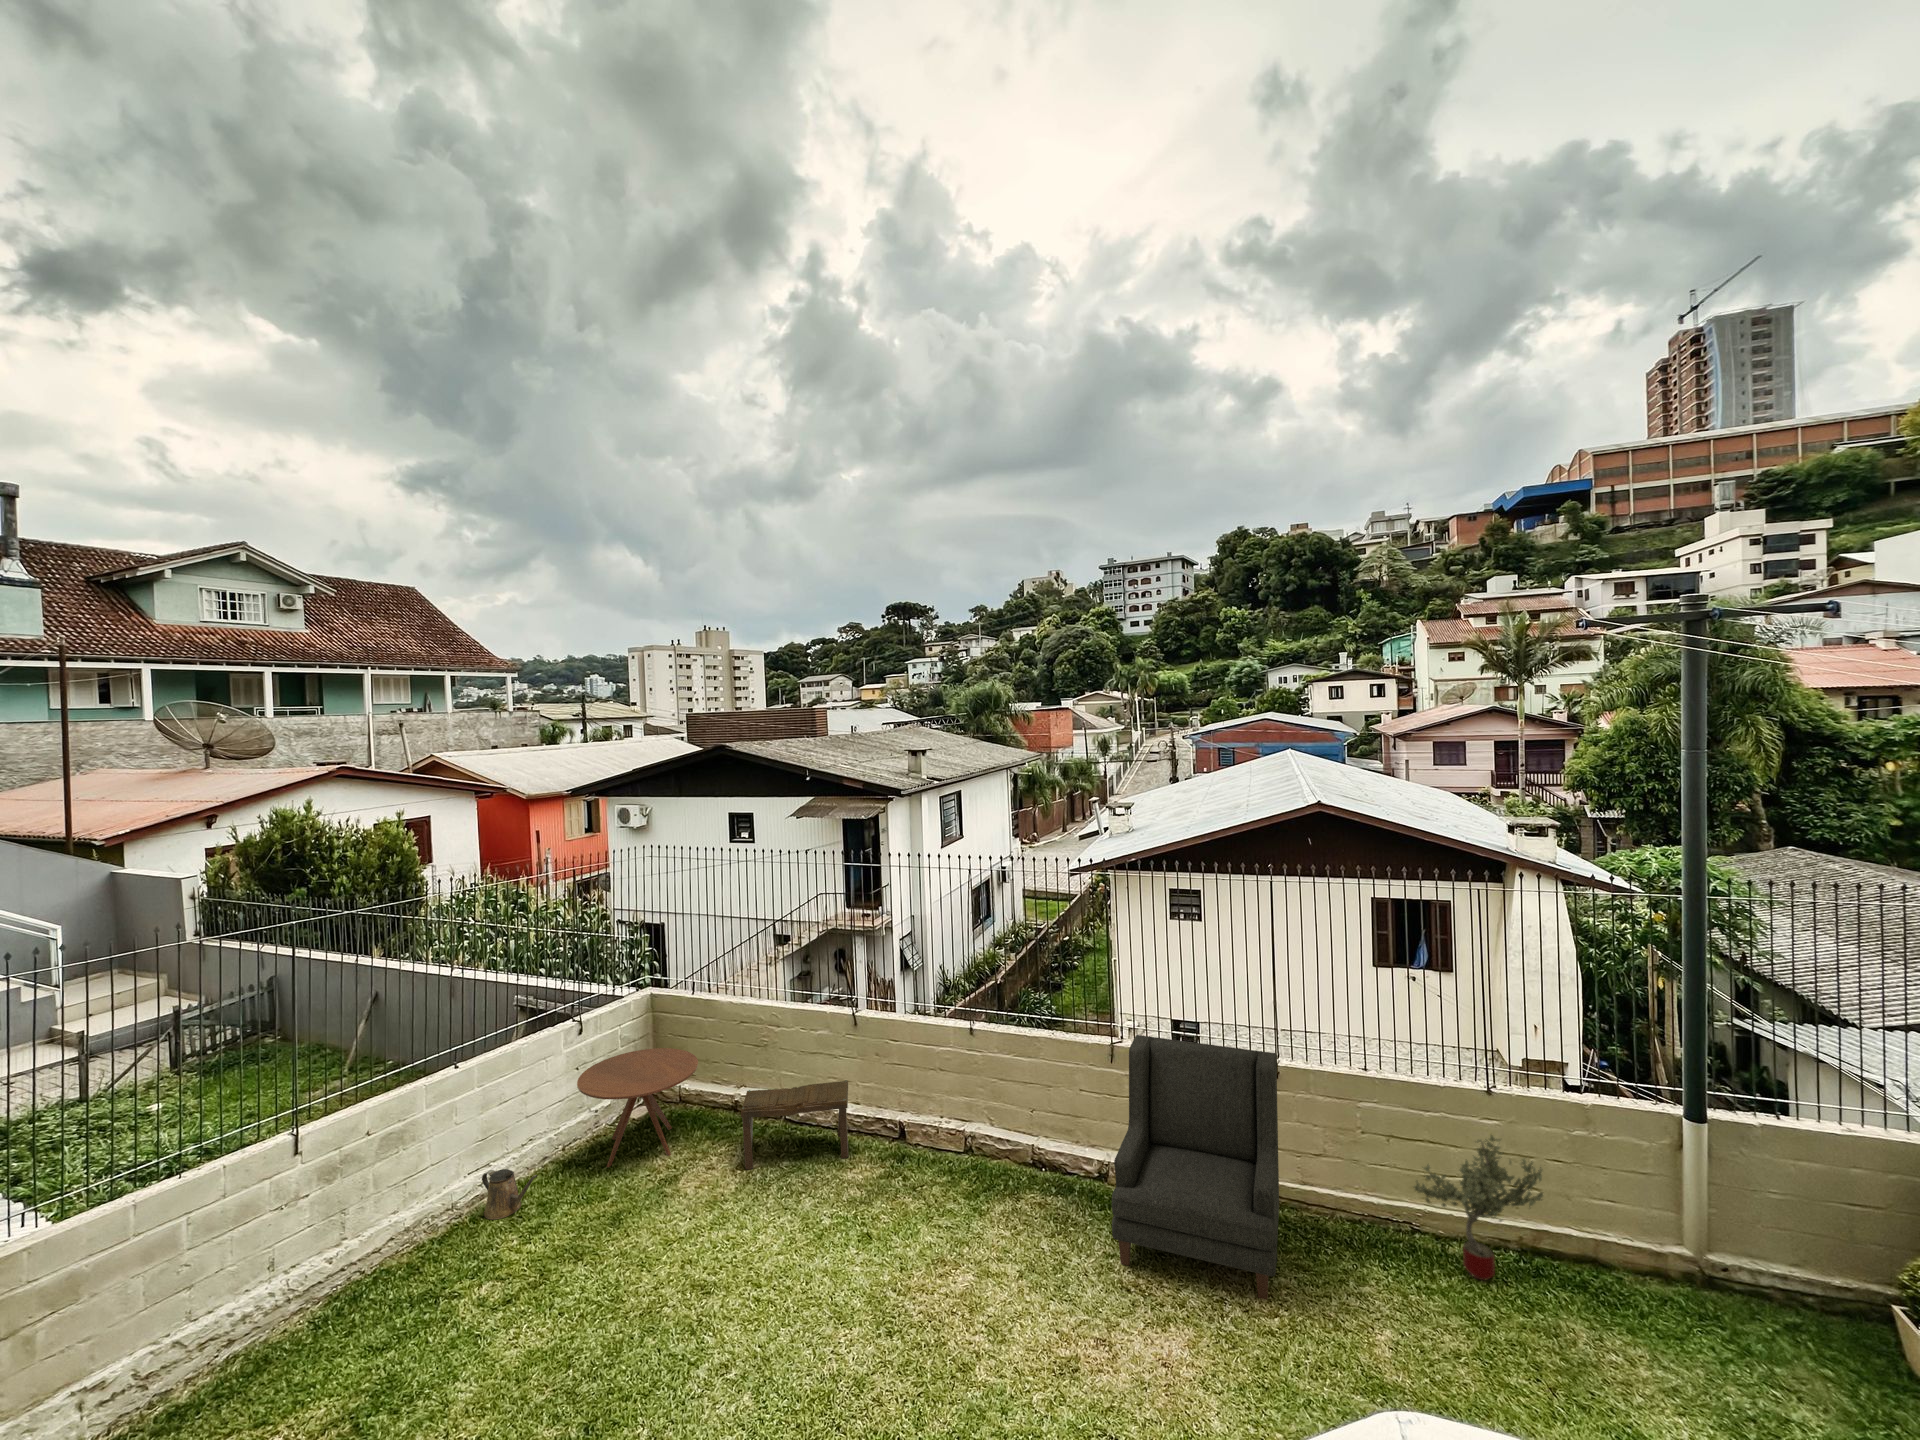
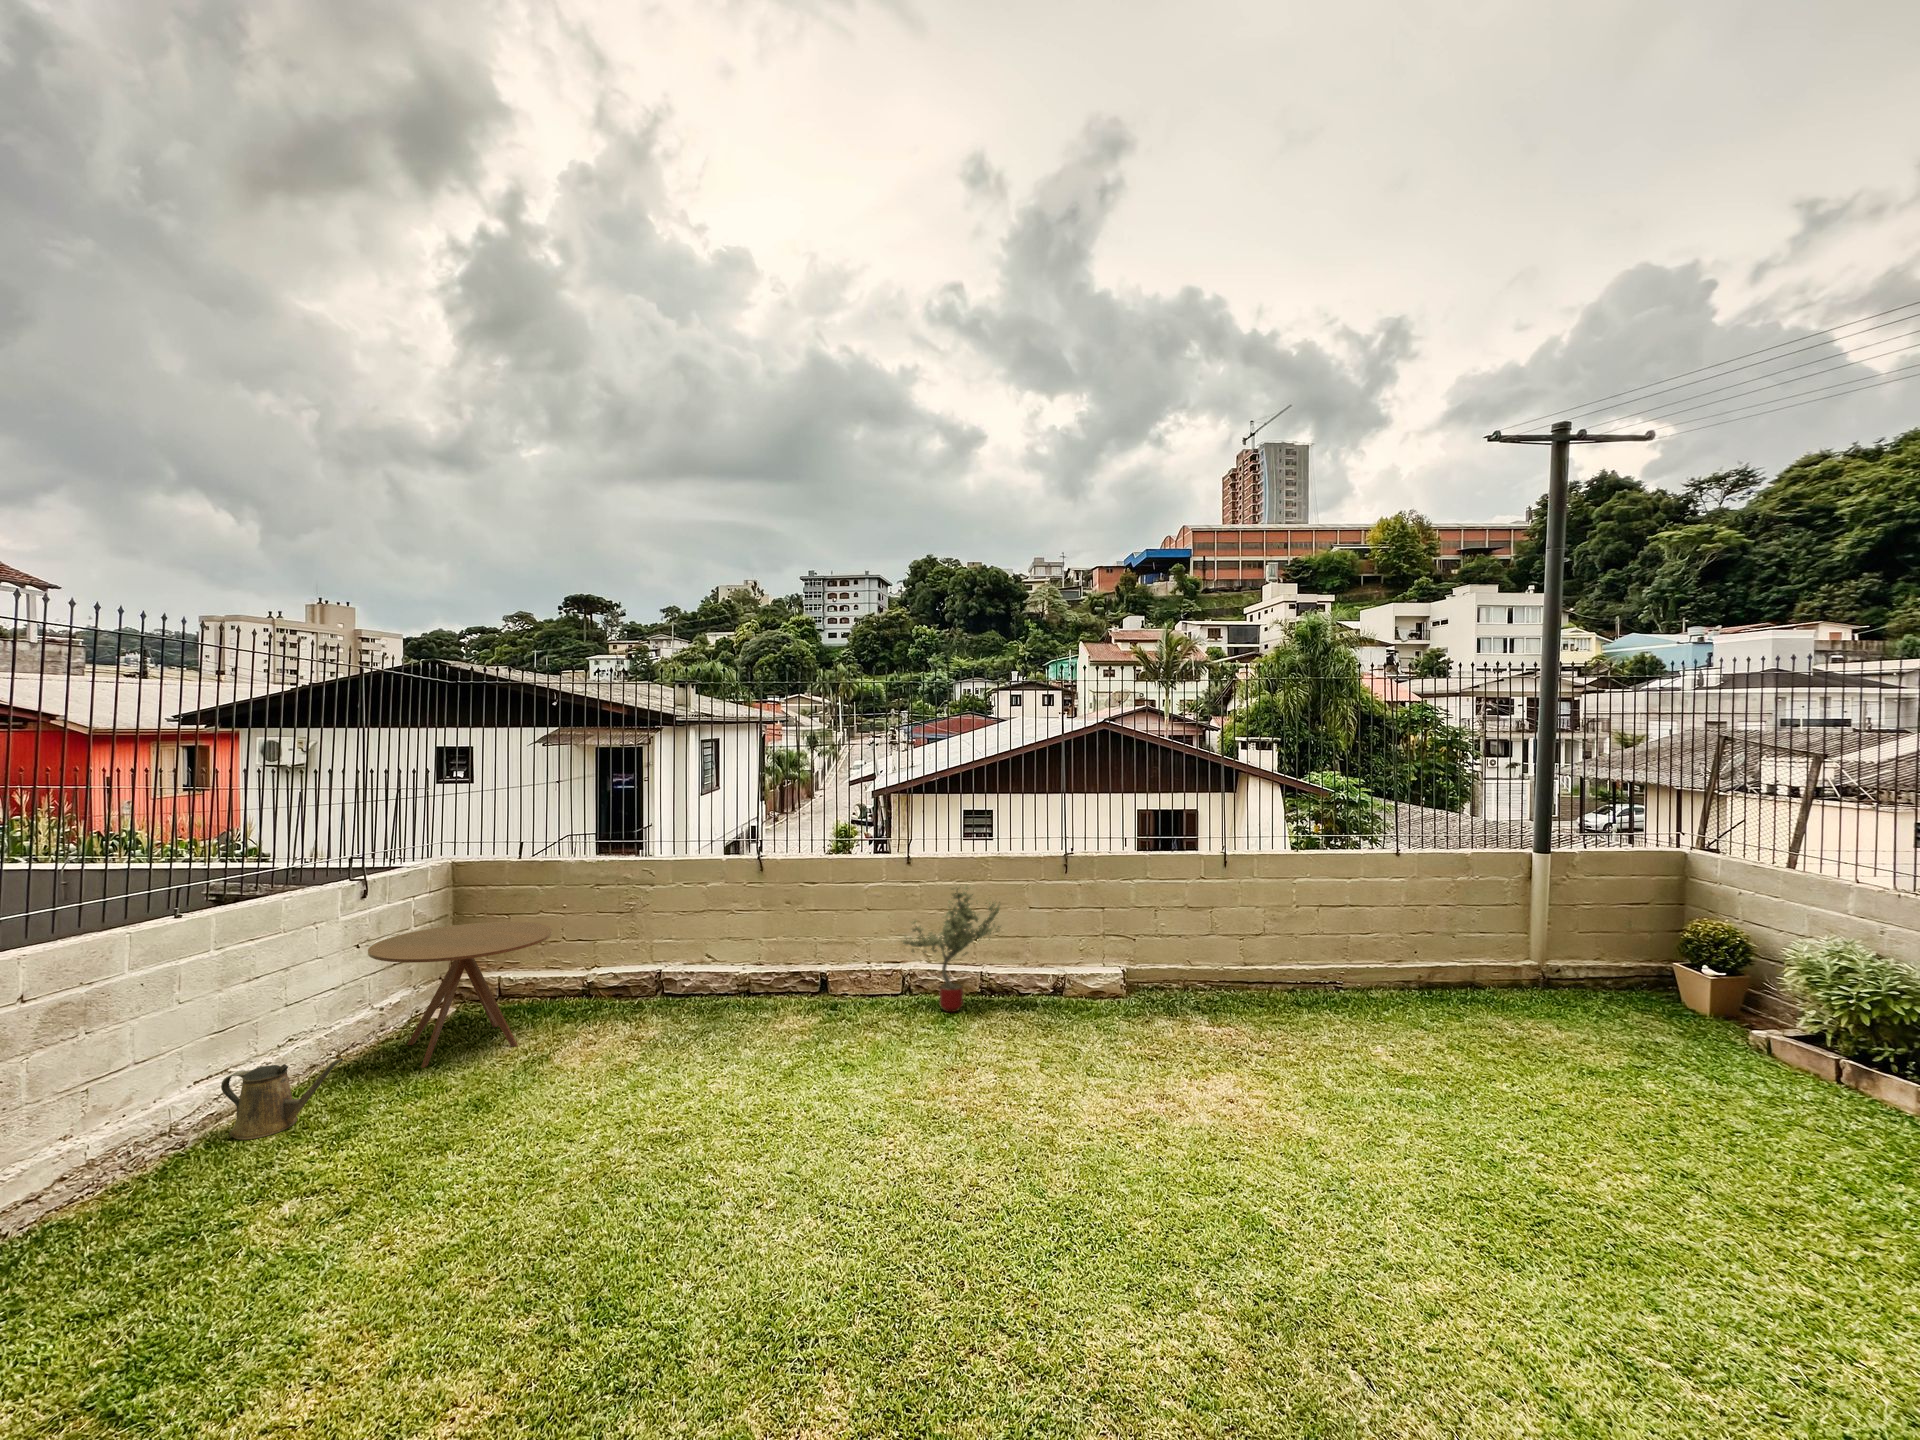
chair: present [1112,1035,1279,1300] -> none [1096,837,1285,1040]
bench: present [741,1080,848,1170] -> none [624,935,772,1042]
potted tree: present [1414,1135,1543,1280] -> present [903,886,1000,1012]

